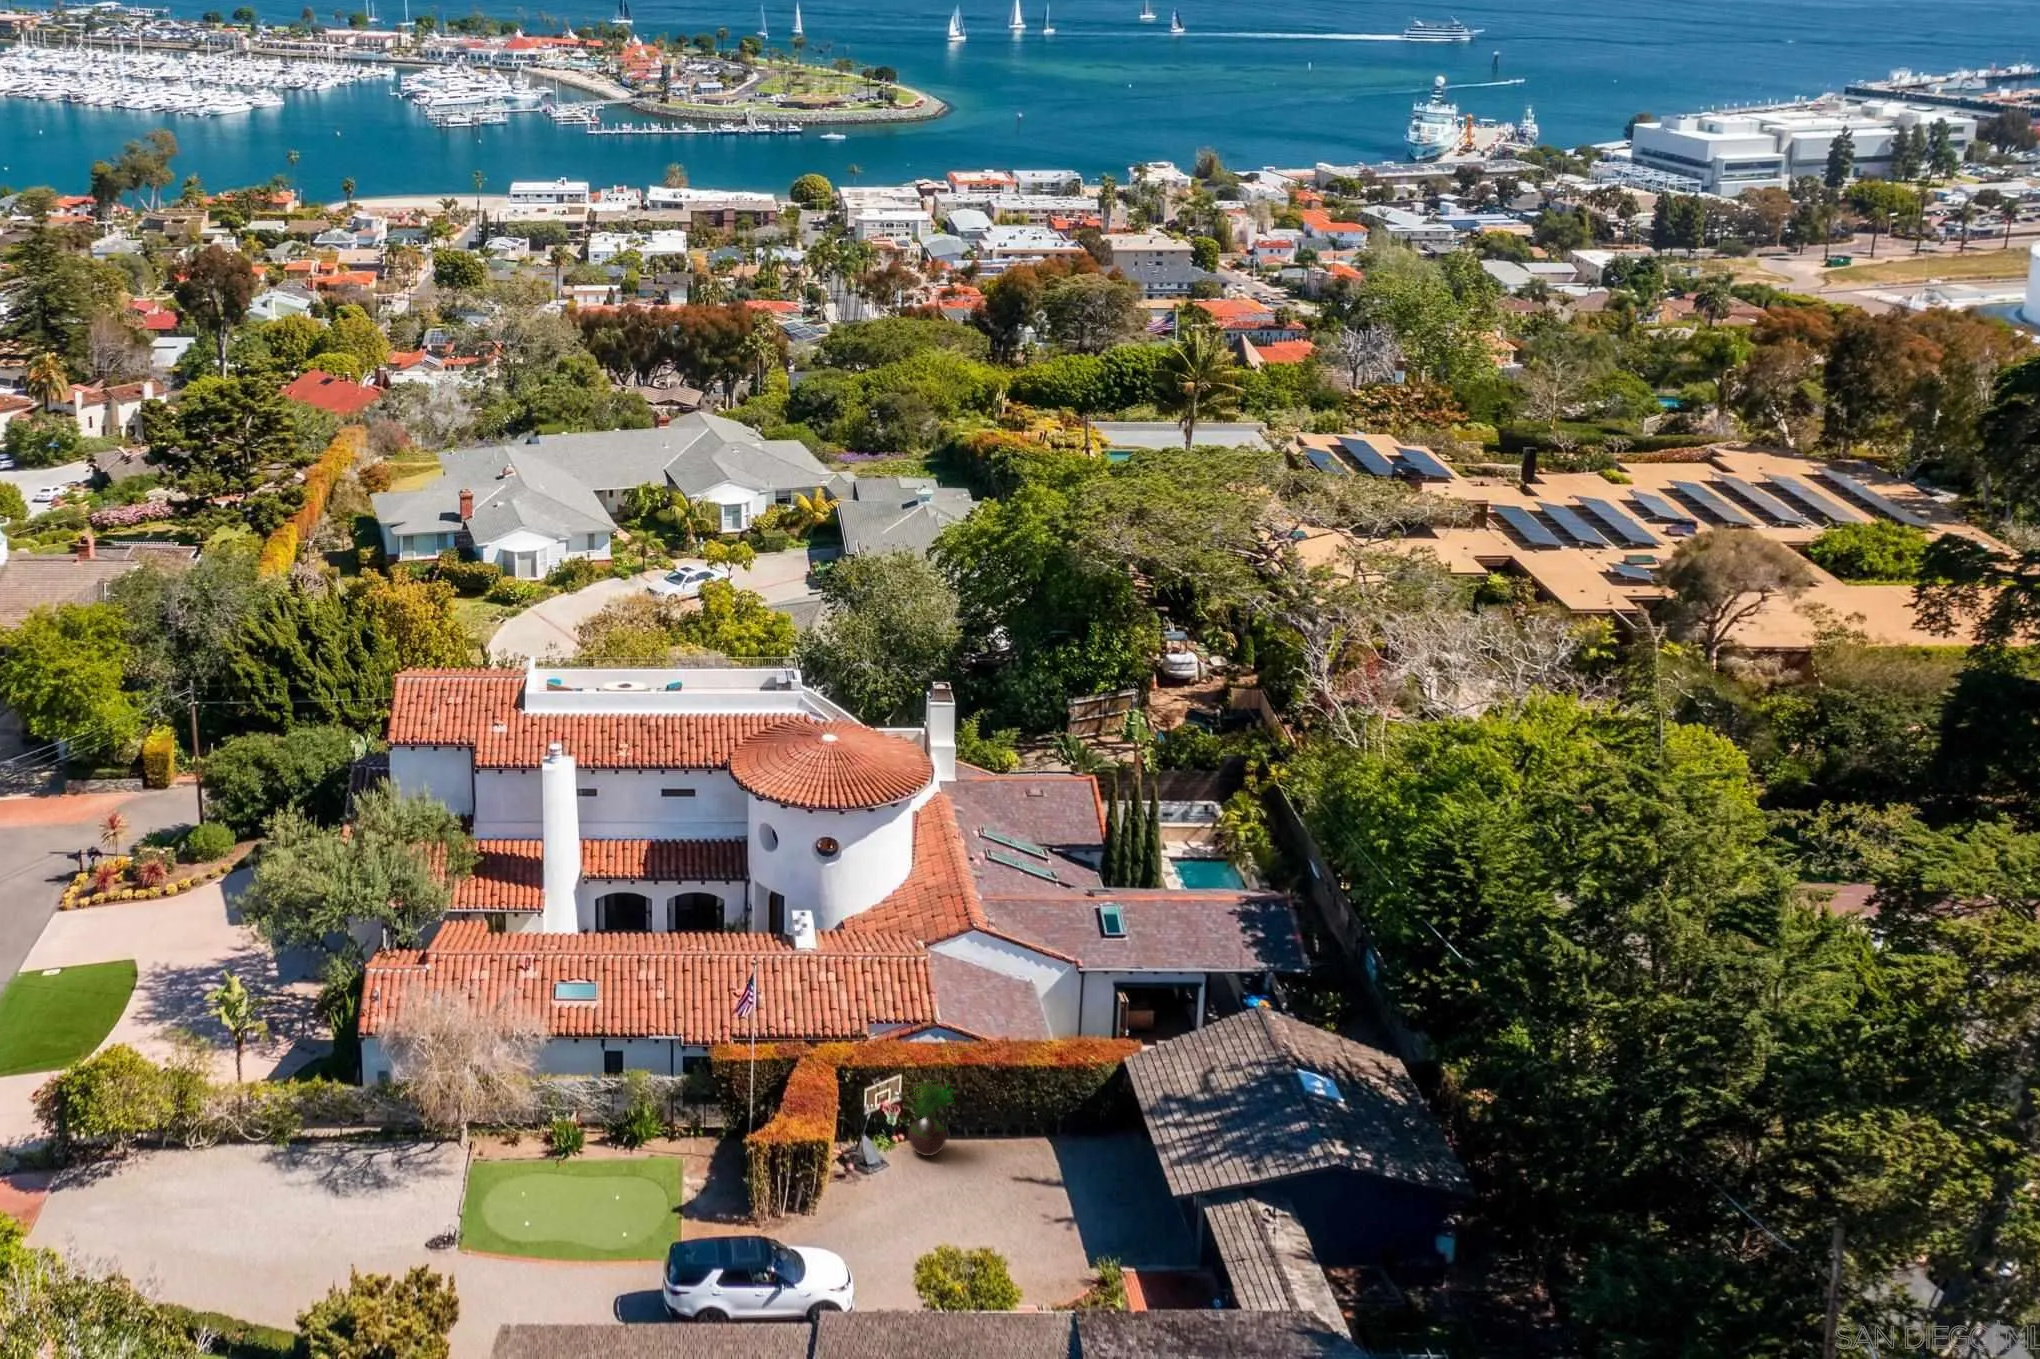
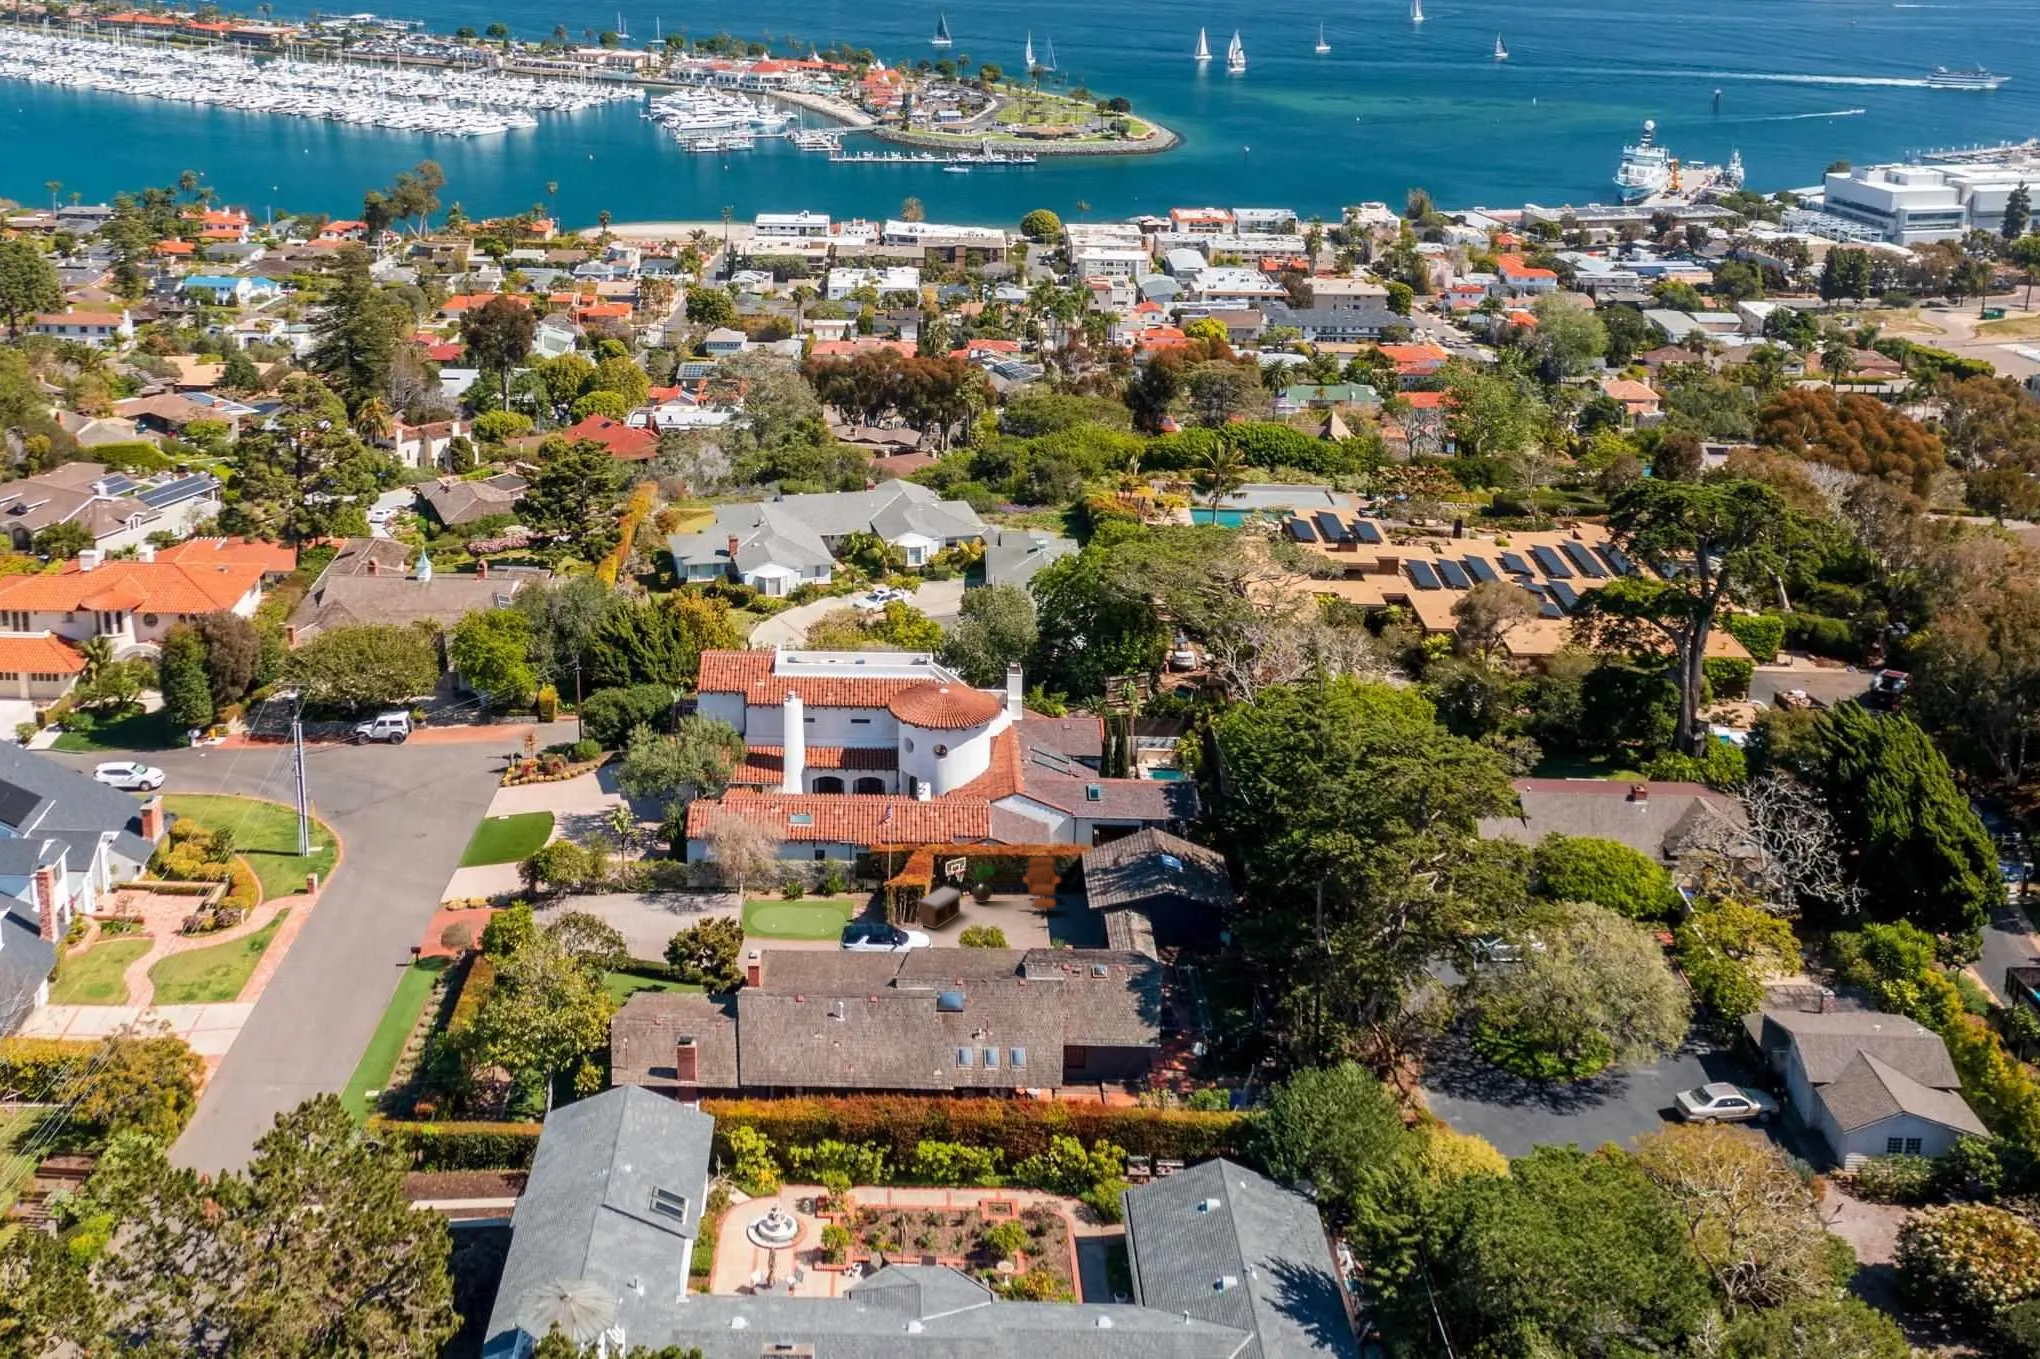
lounge chair: none [1006,1066,1079,1195] -> present [1023,857,1060,919]
bench: none [812,1129,892,1224] -> present [918,887,961,930]

